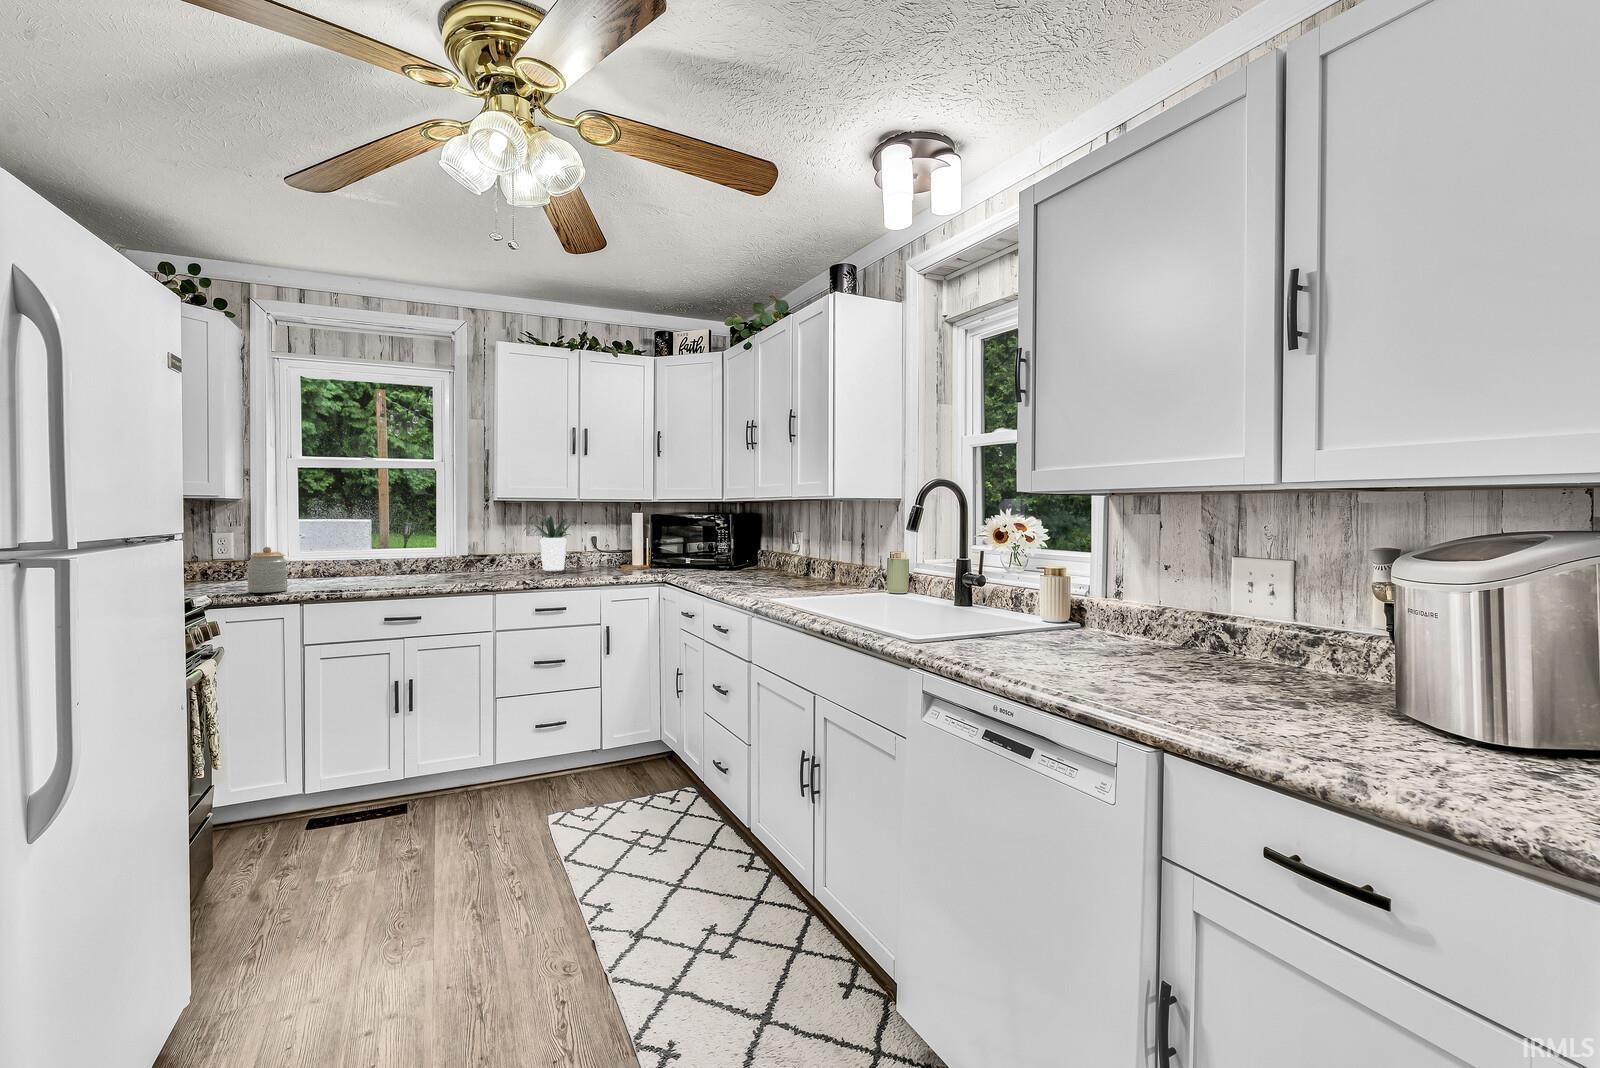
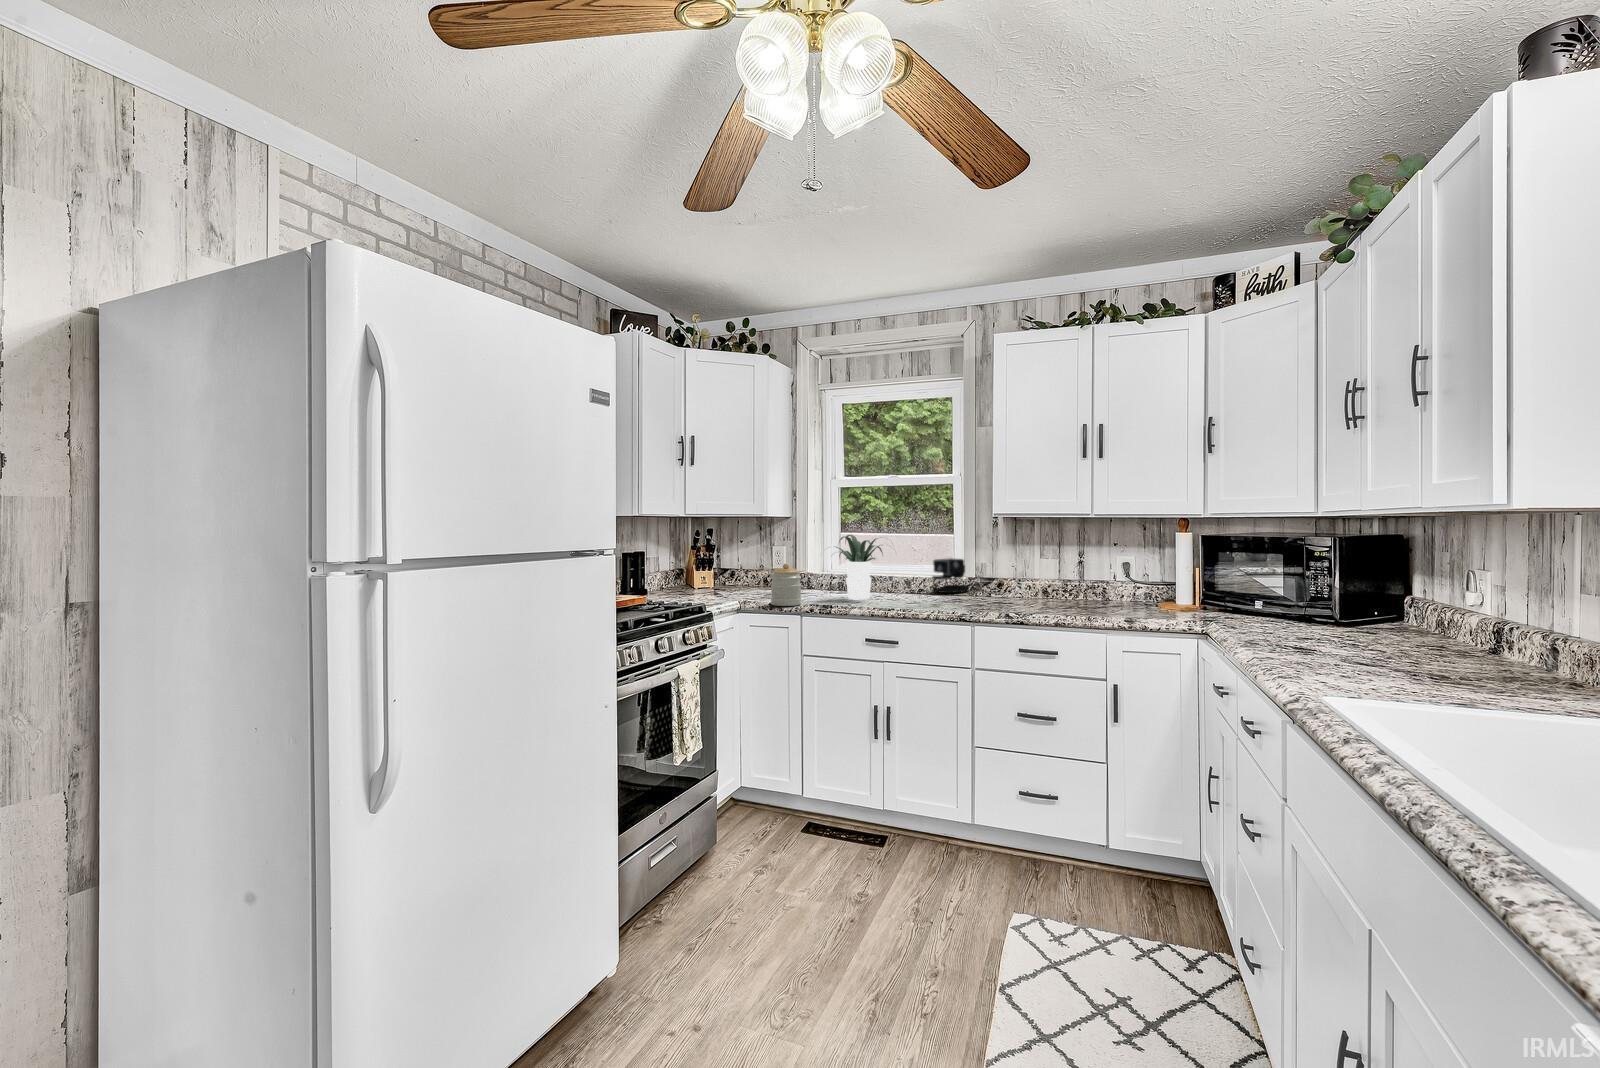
potted plant: present [524,515,575,571] -> present [836,535,883,599]
coffee maker: none [423,539,493,571] -> present [932,558,1001,593]

